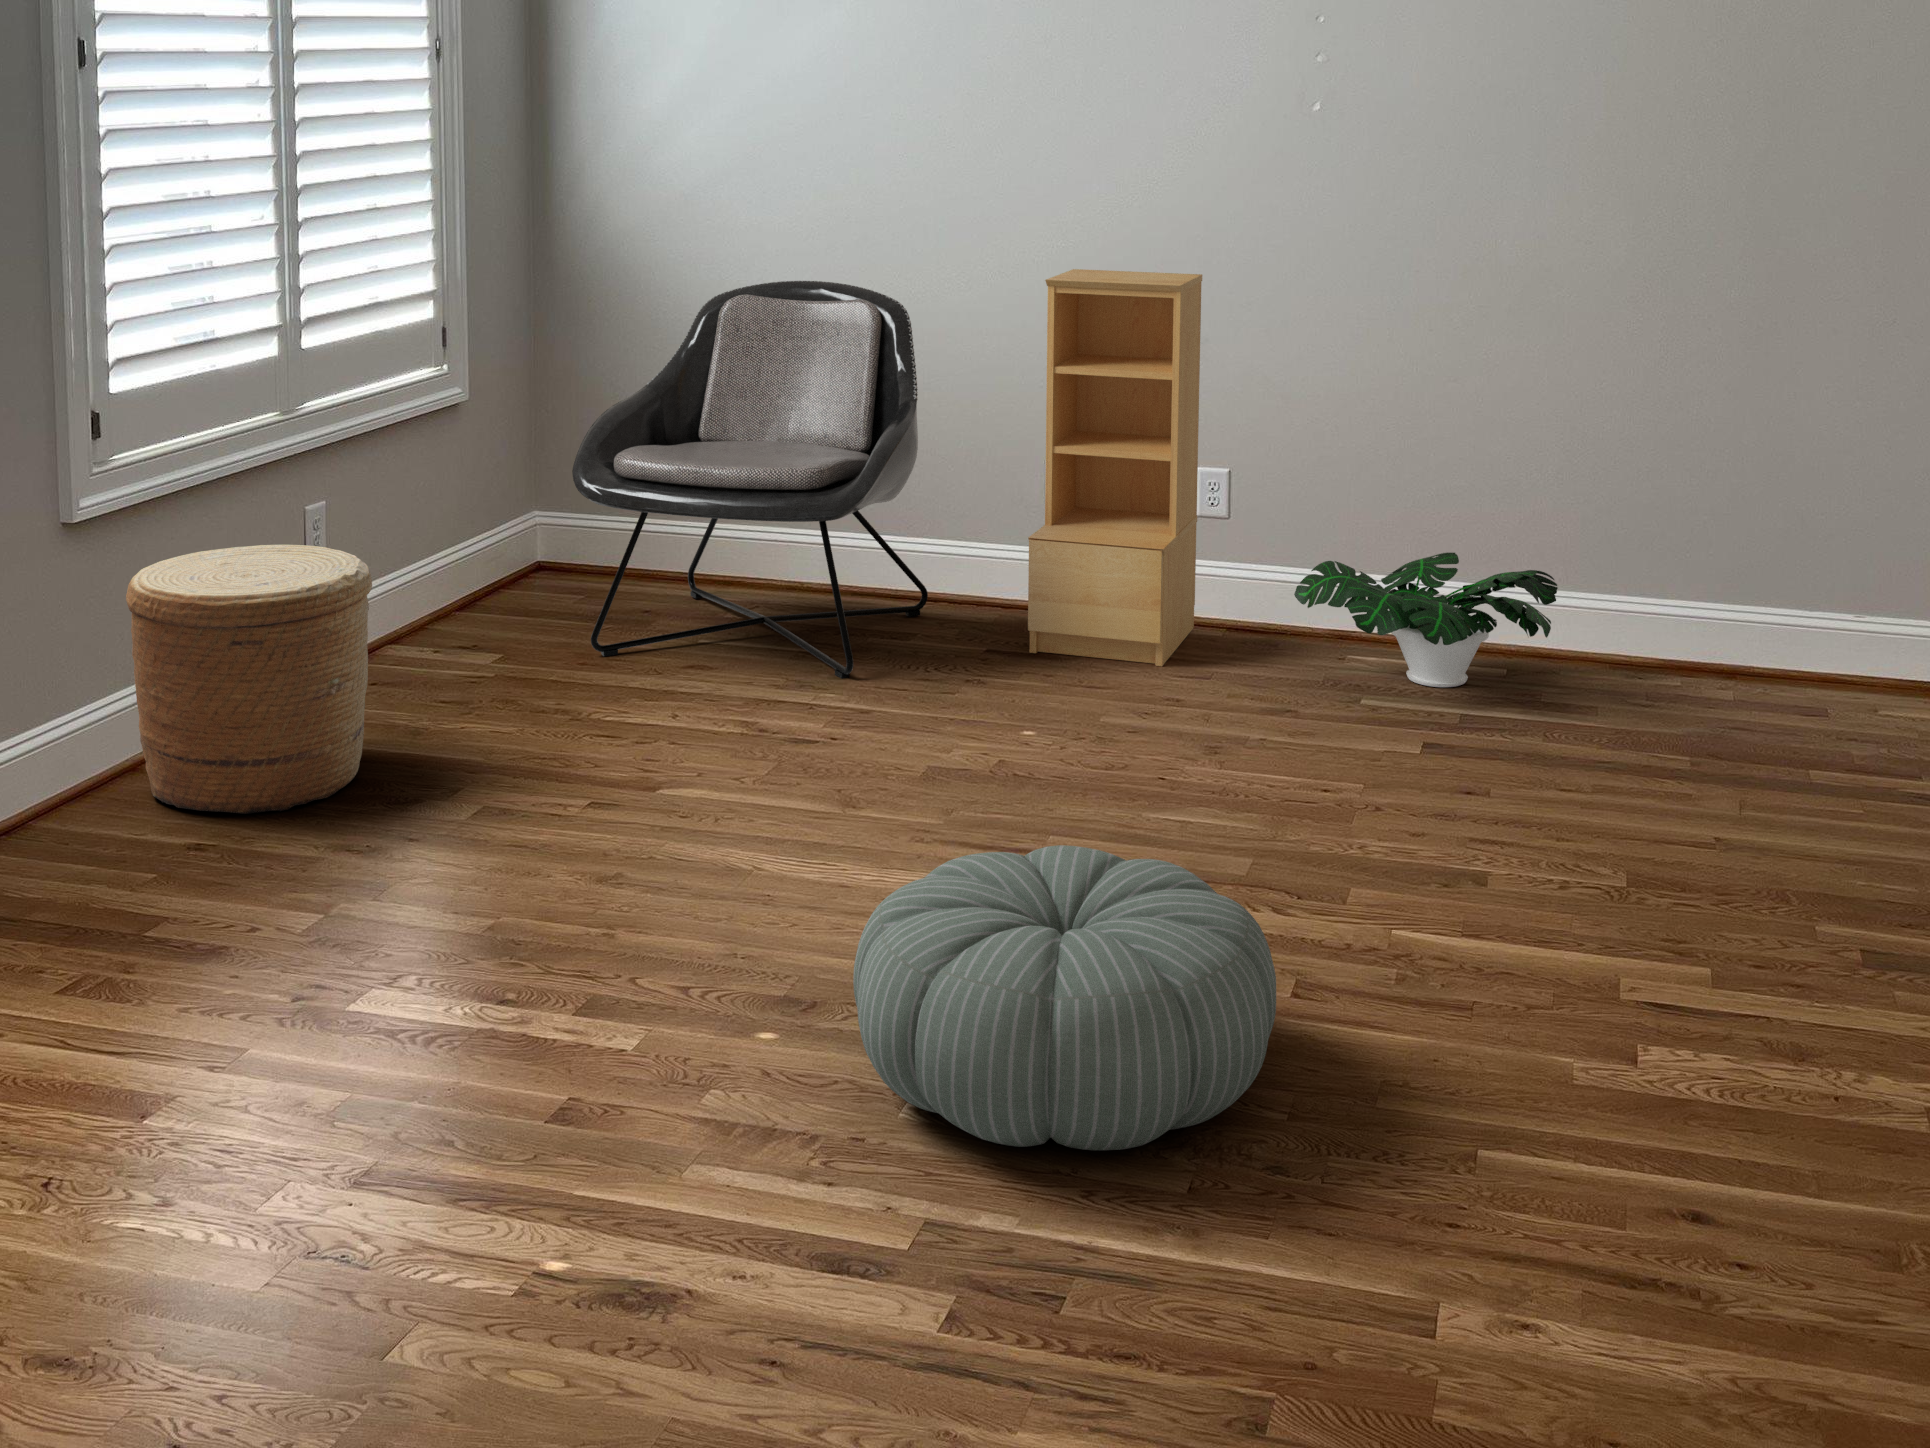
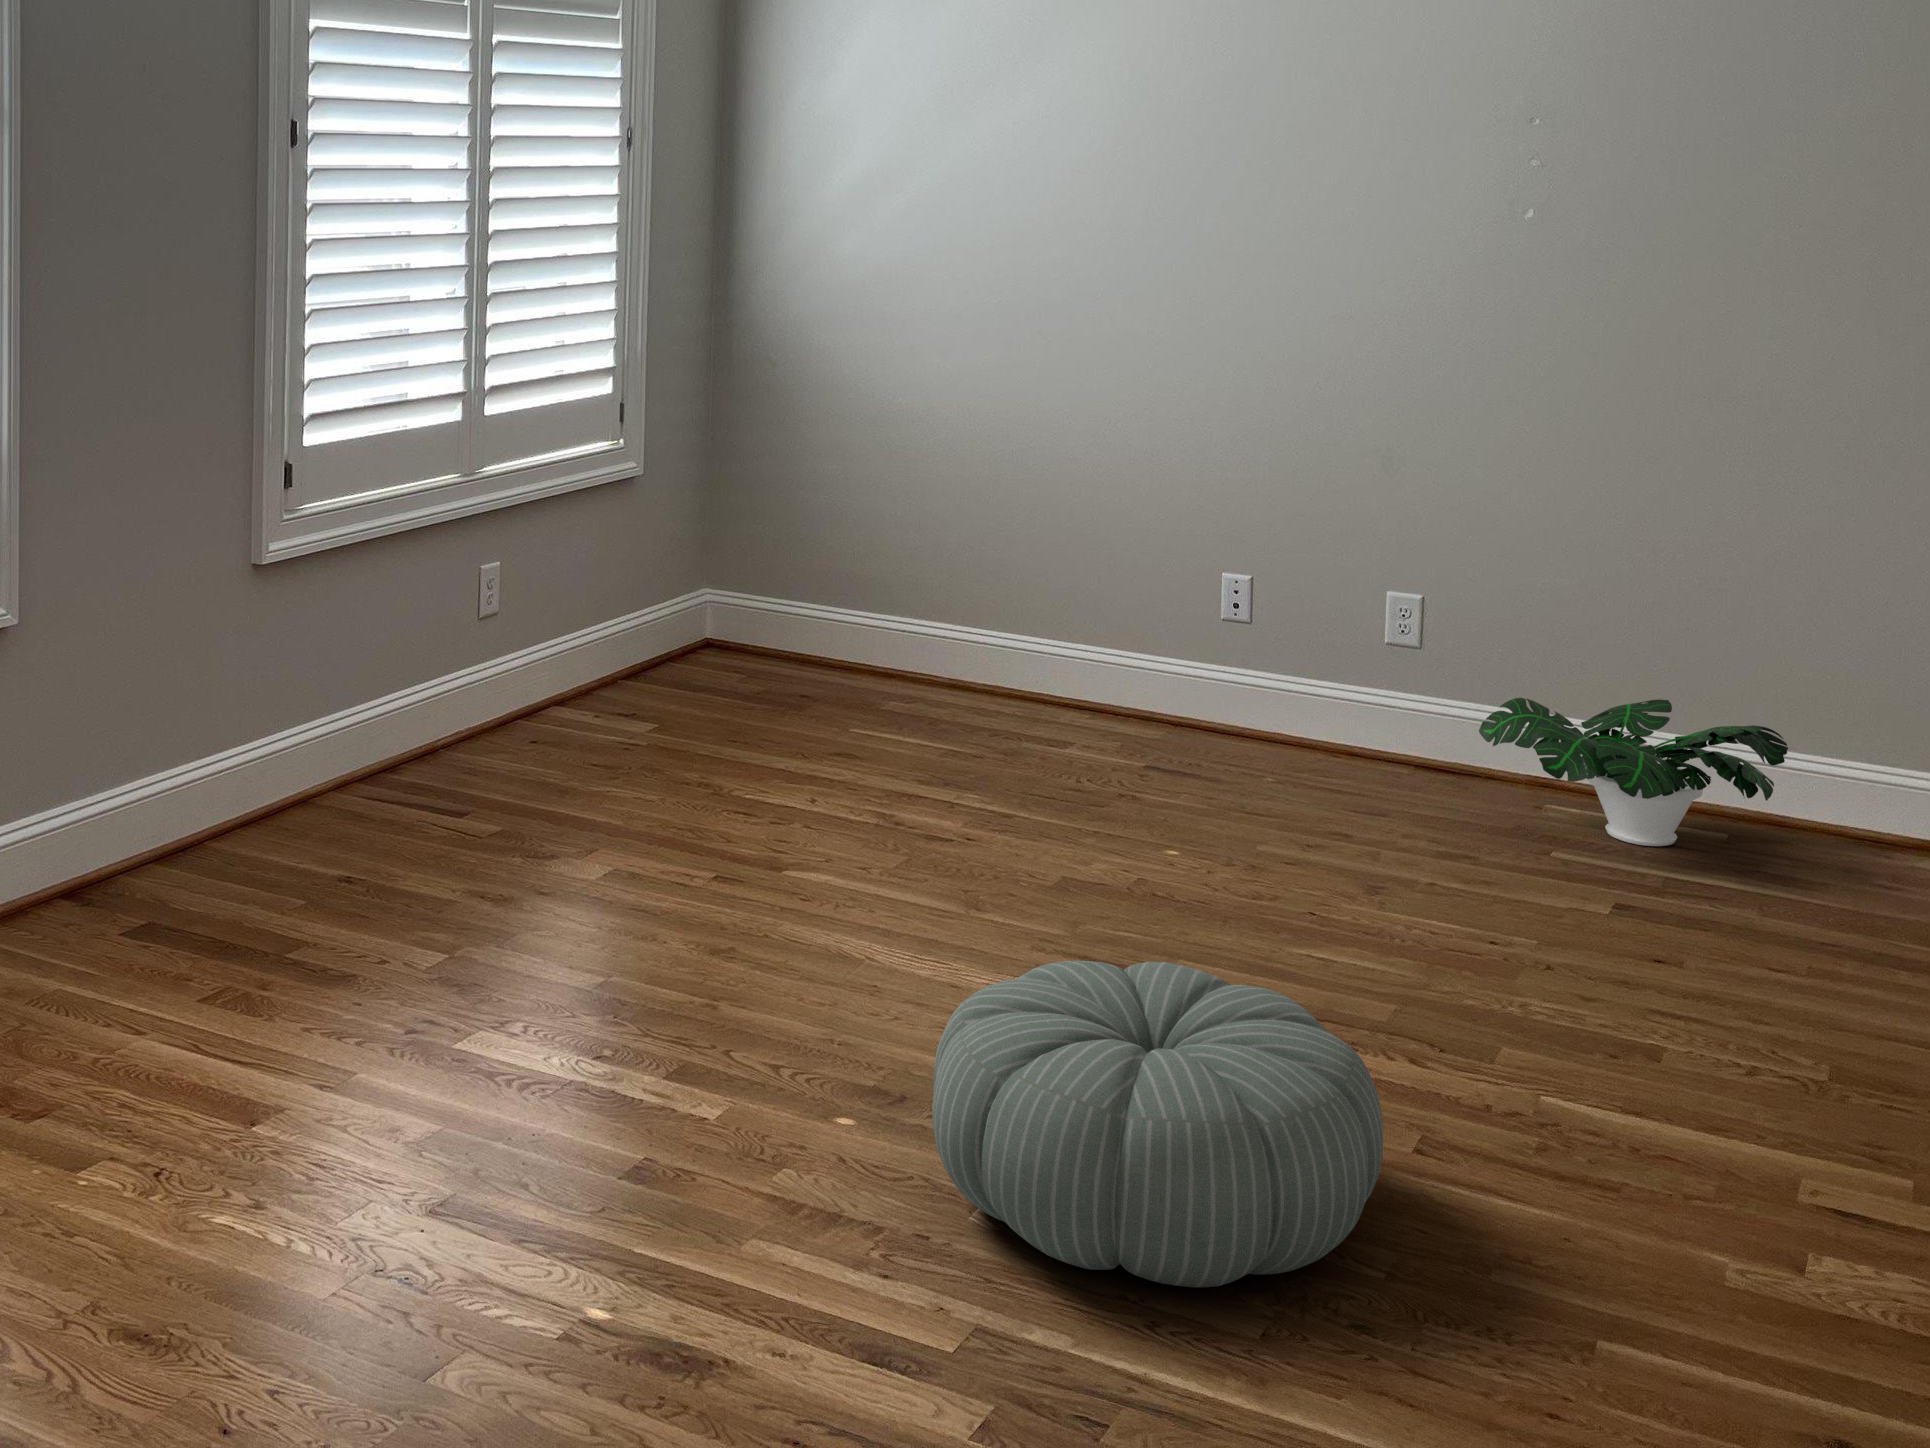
bookshelf: present [1028,269,1202,666] -> none [1188,375,1392,795]
lounge chair: present [572,281,928,679] -> none [734,375,1090,778]
woven basket: present [126,545,372,814] -> none [304,599,526,854]

